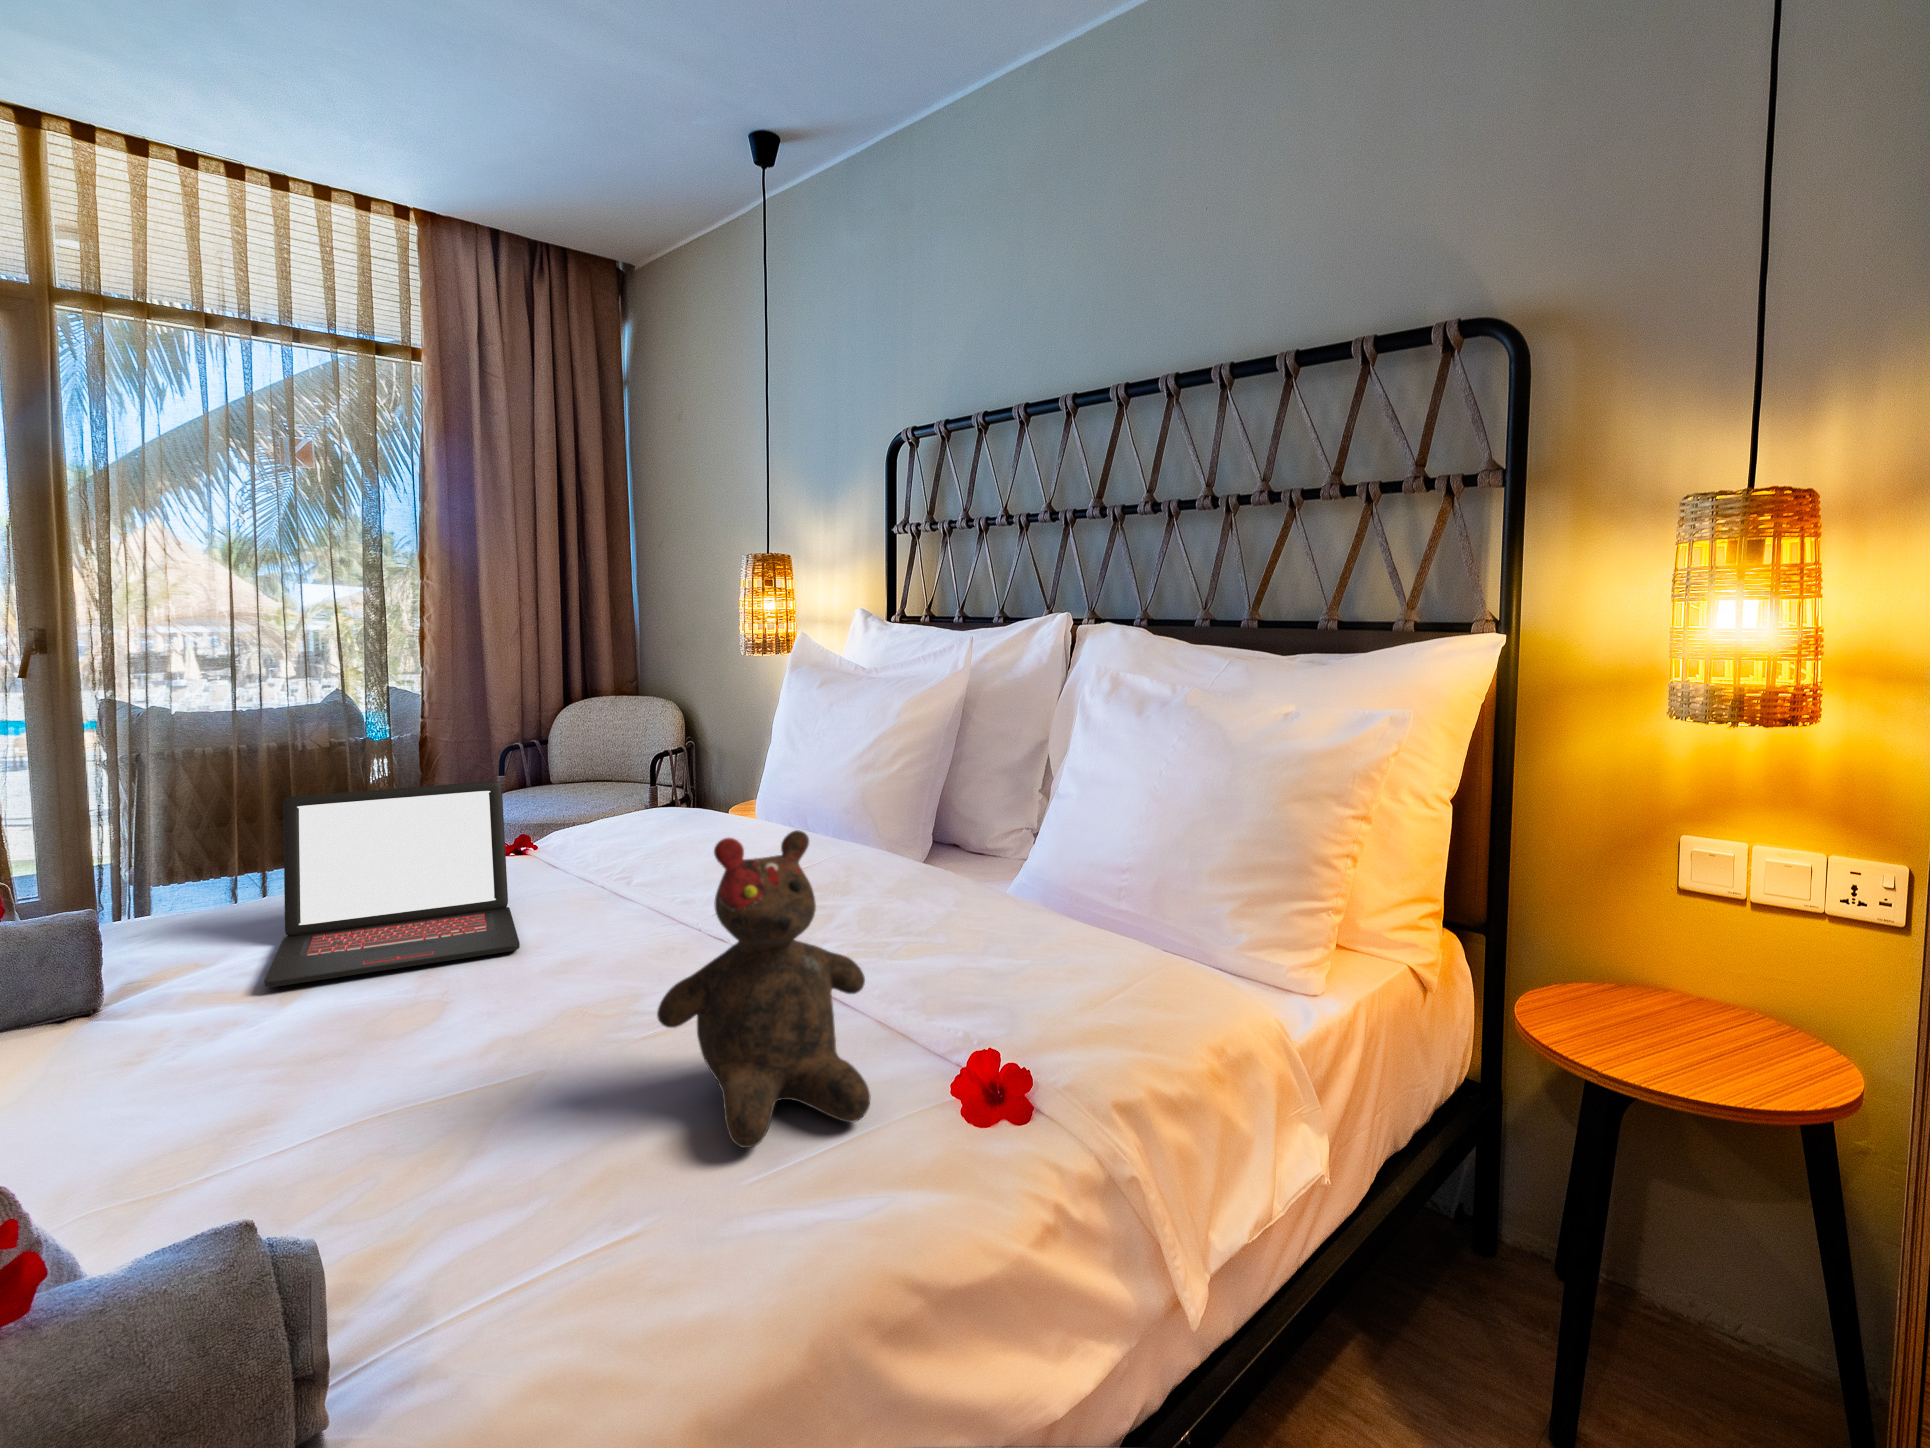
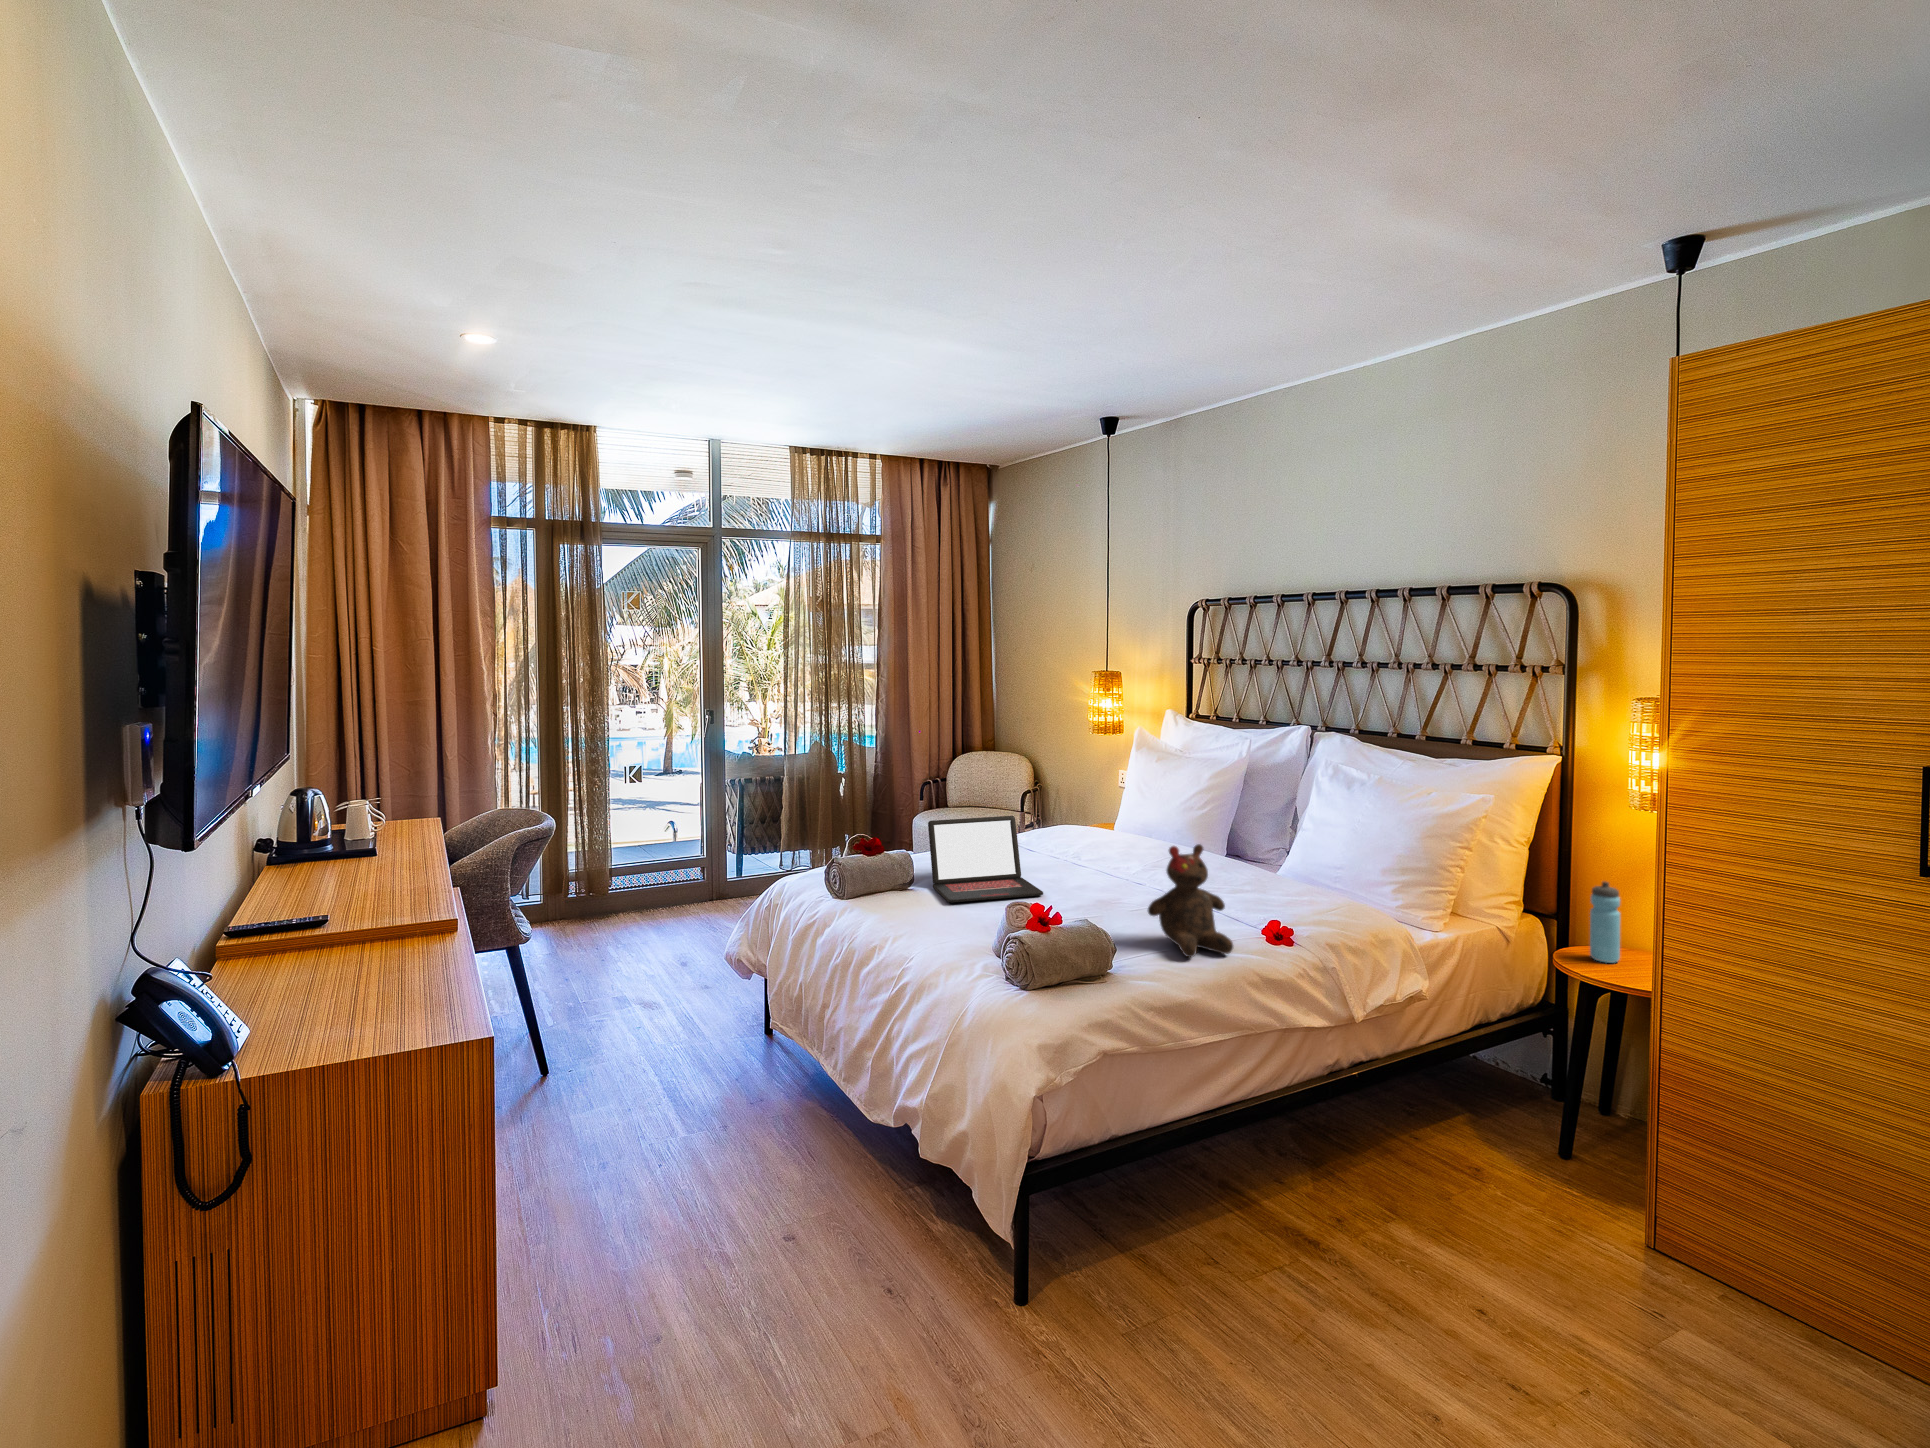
water bottle: none [1586,870,1650,1034] -> present [1590,881,1620,963]

